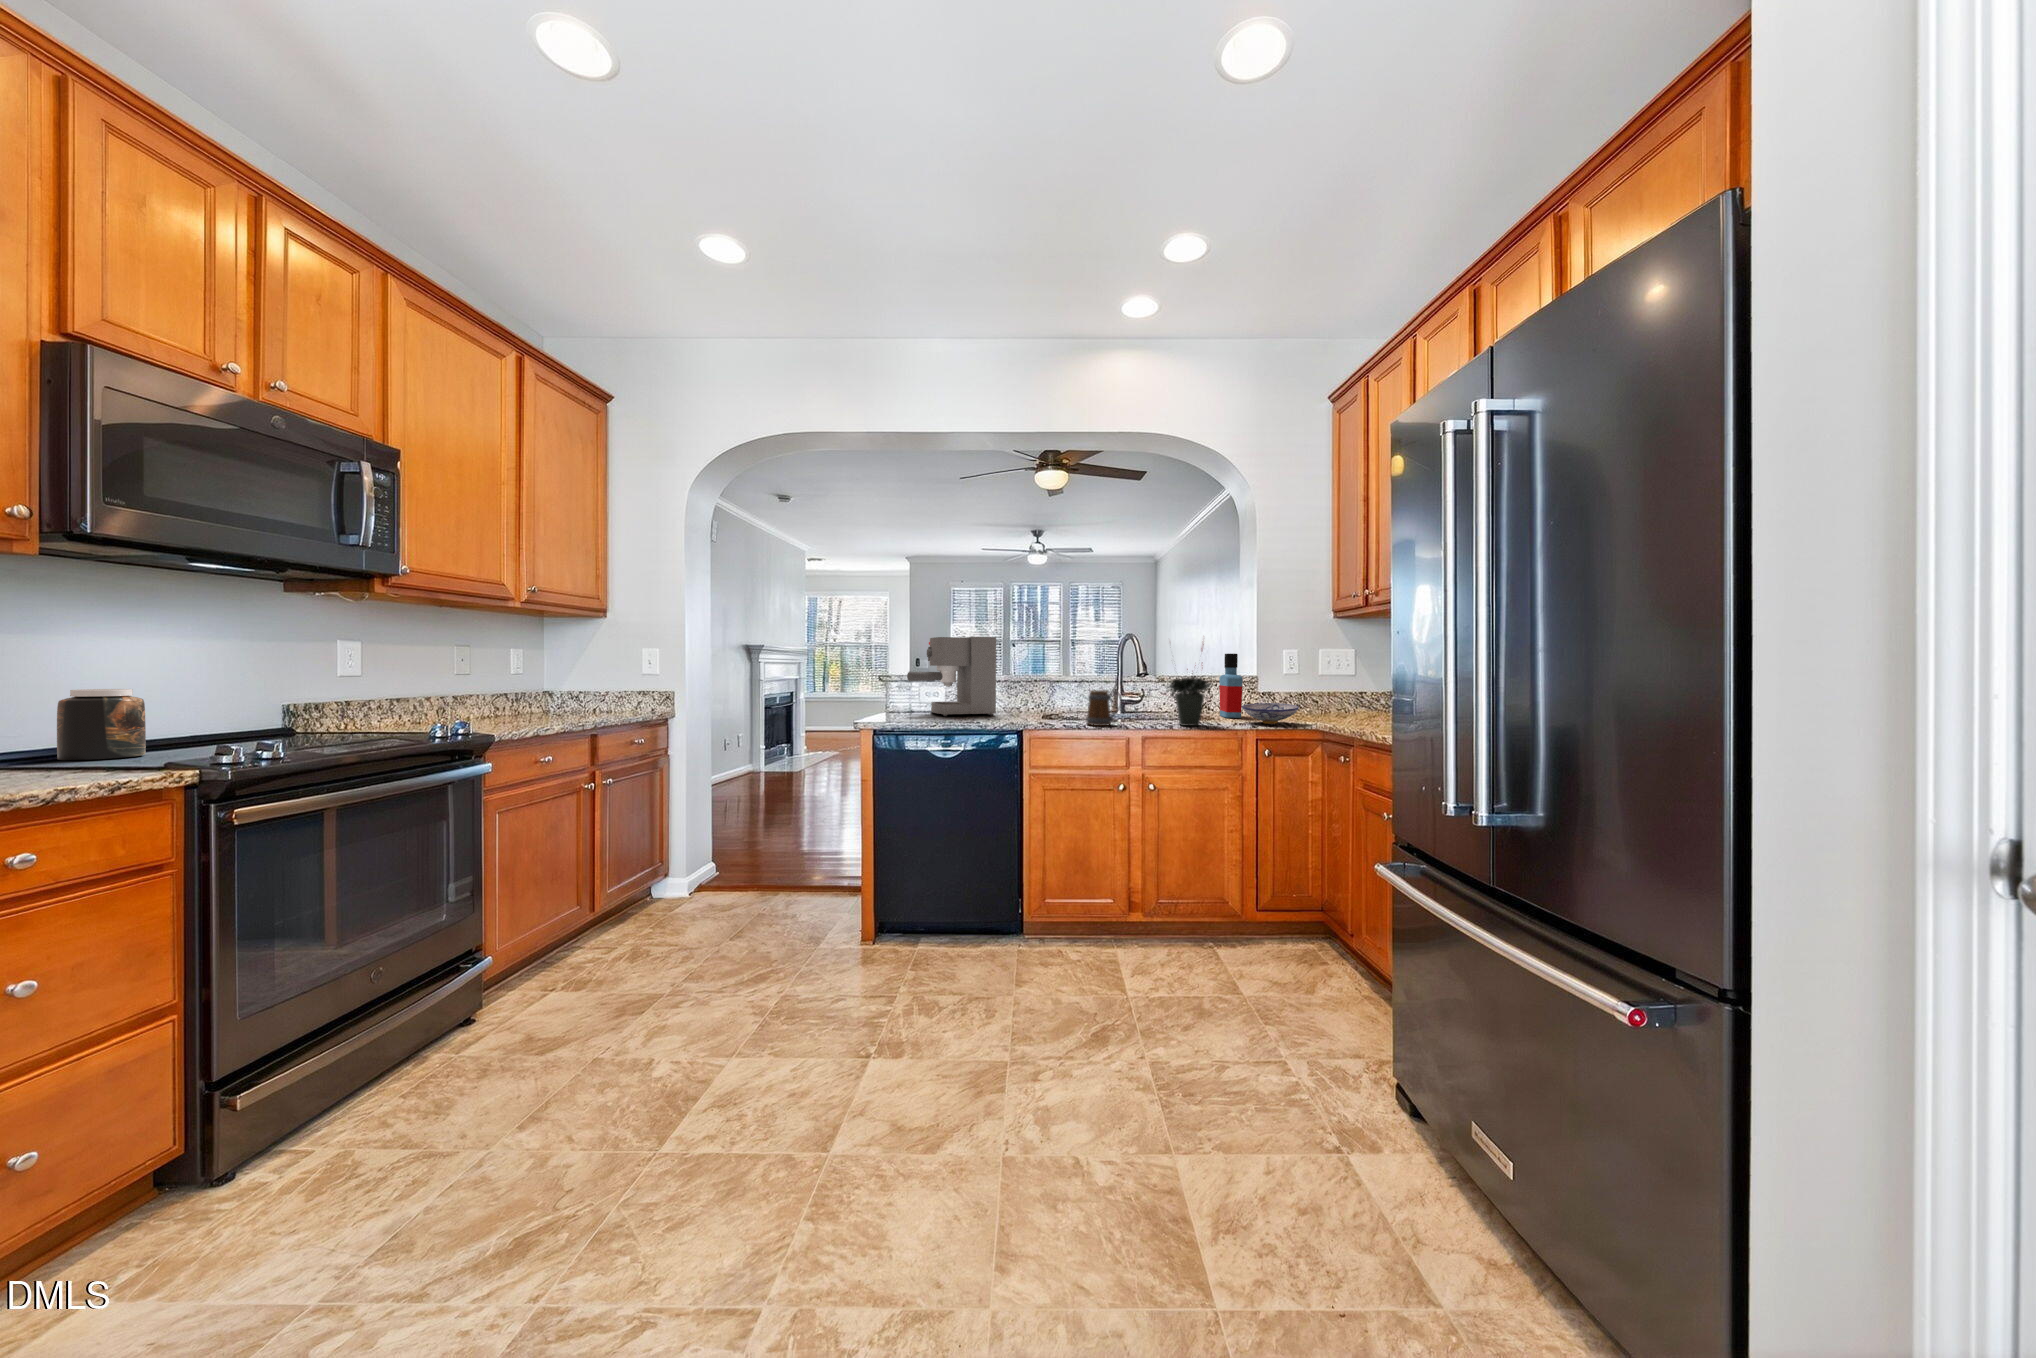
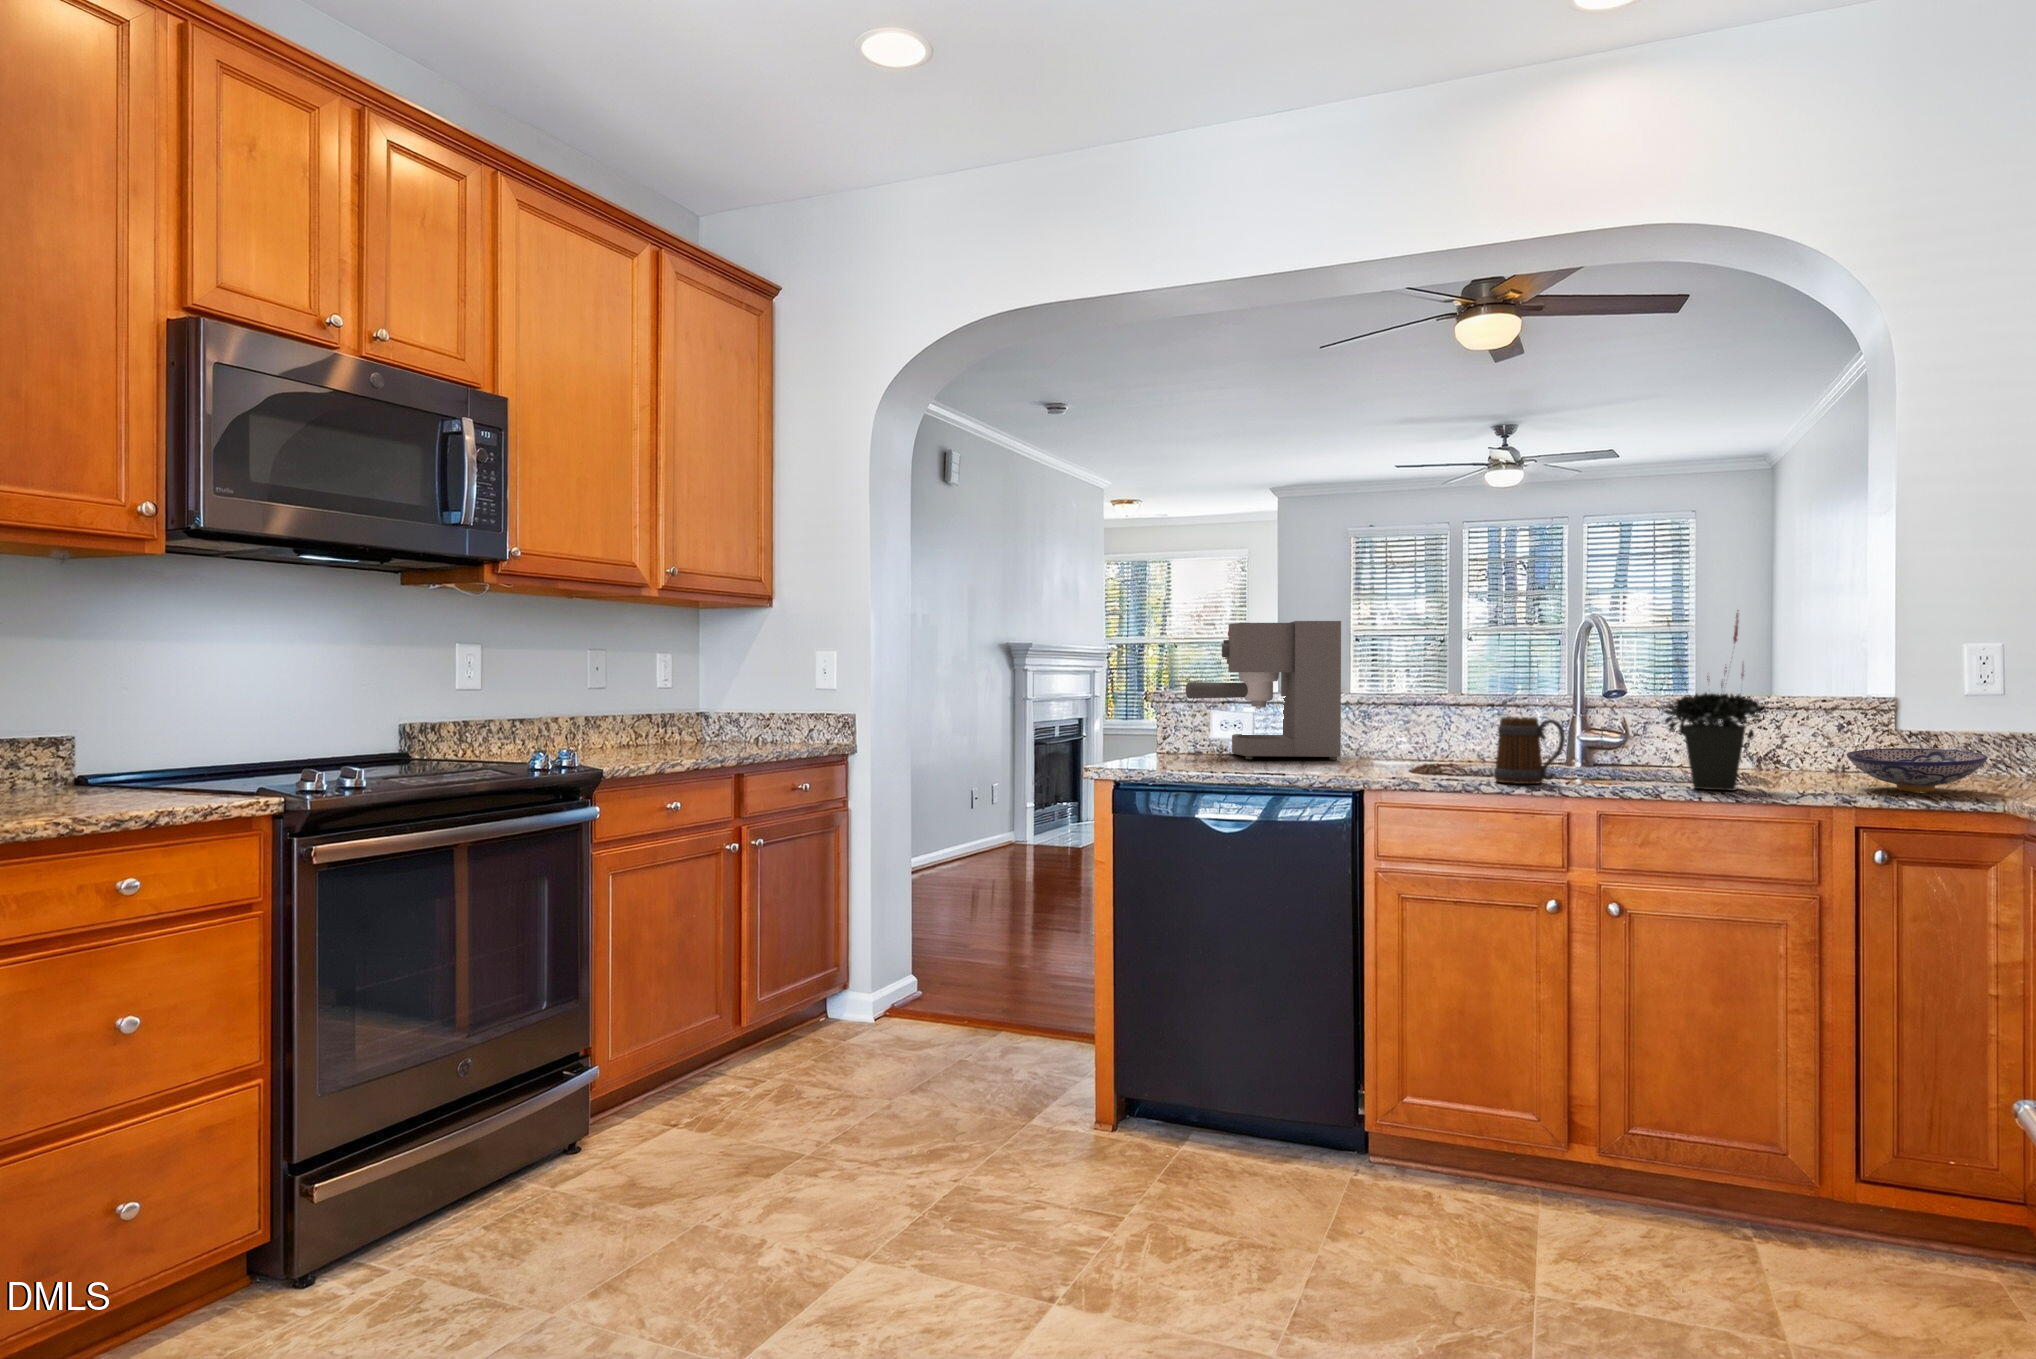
bottle: present [1219,654,1243,718] -> none [1814,644,1862,777]
jar: present [57,689,146,760] -> none [187,703,258,782]

